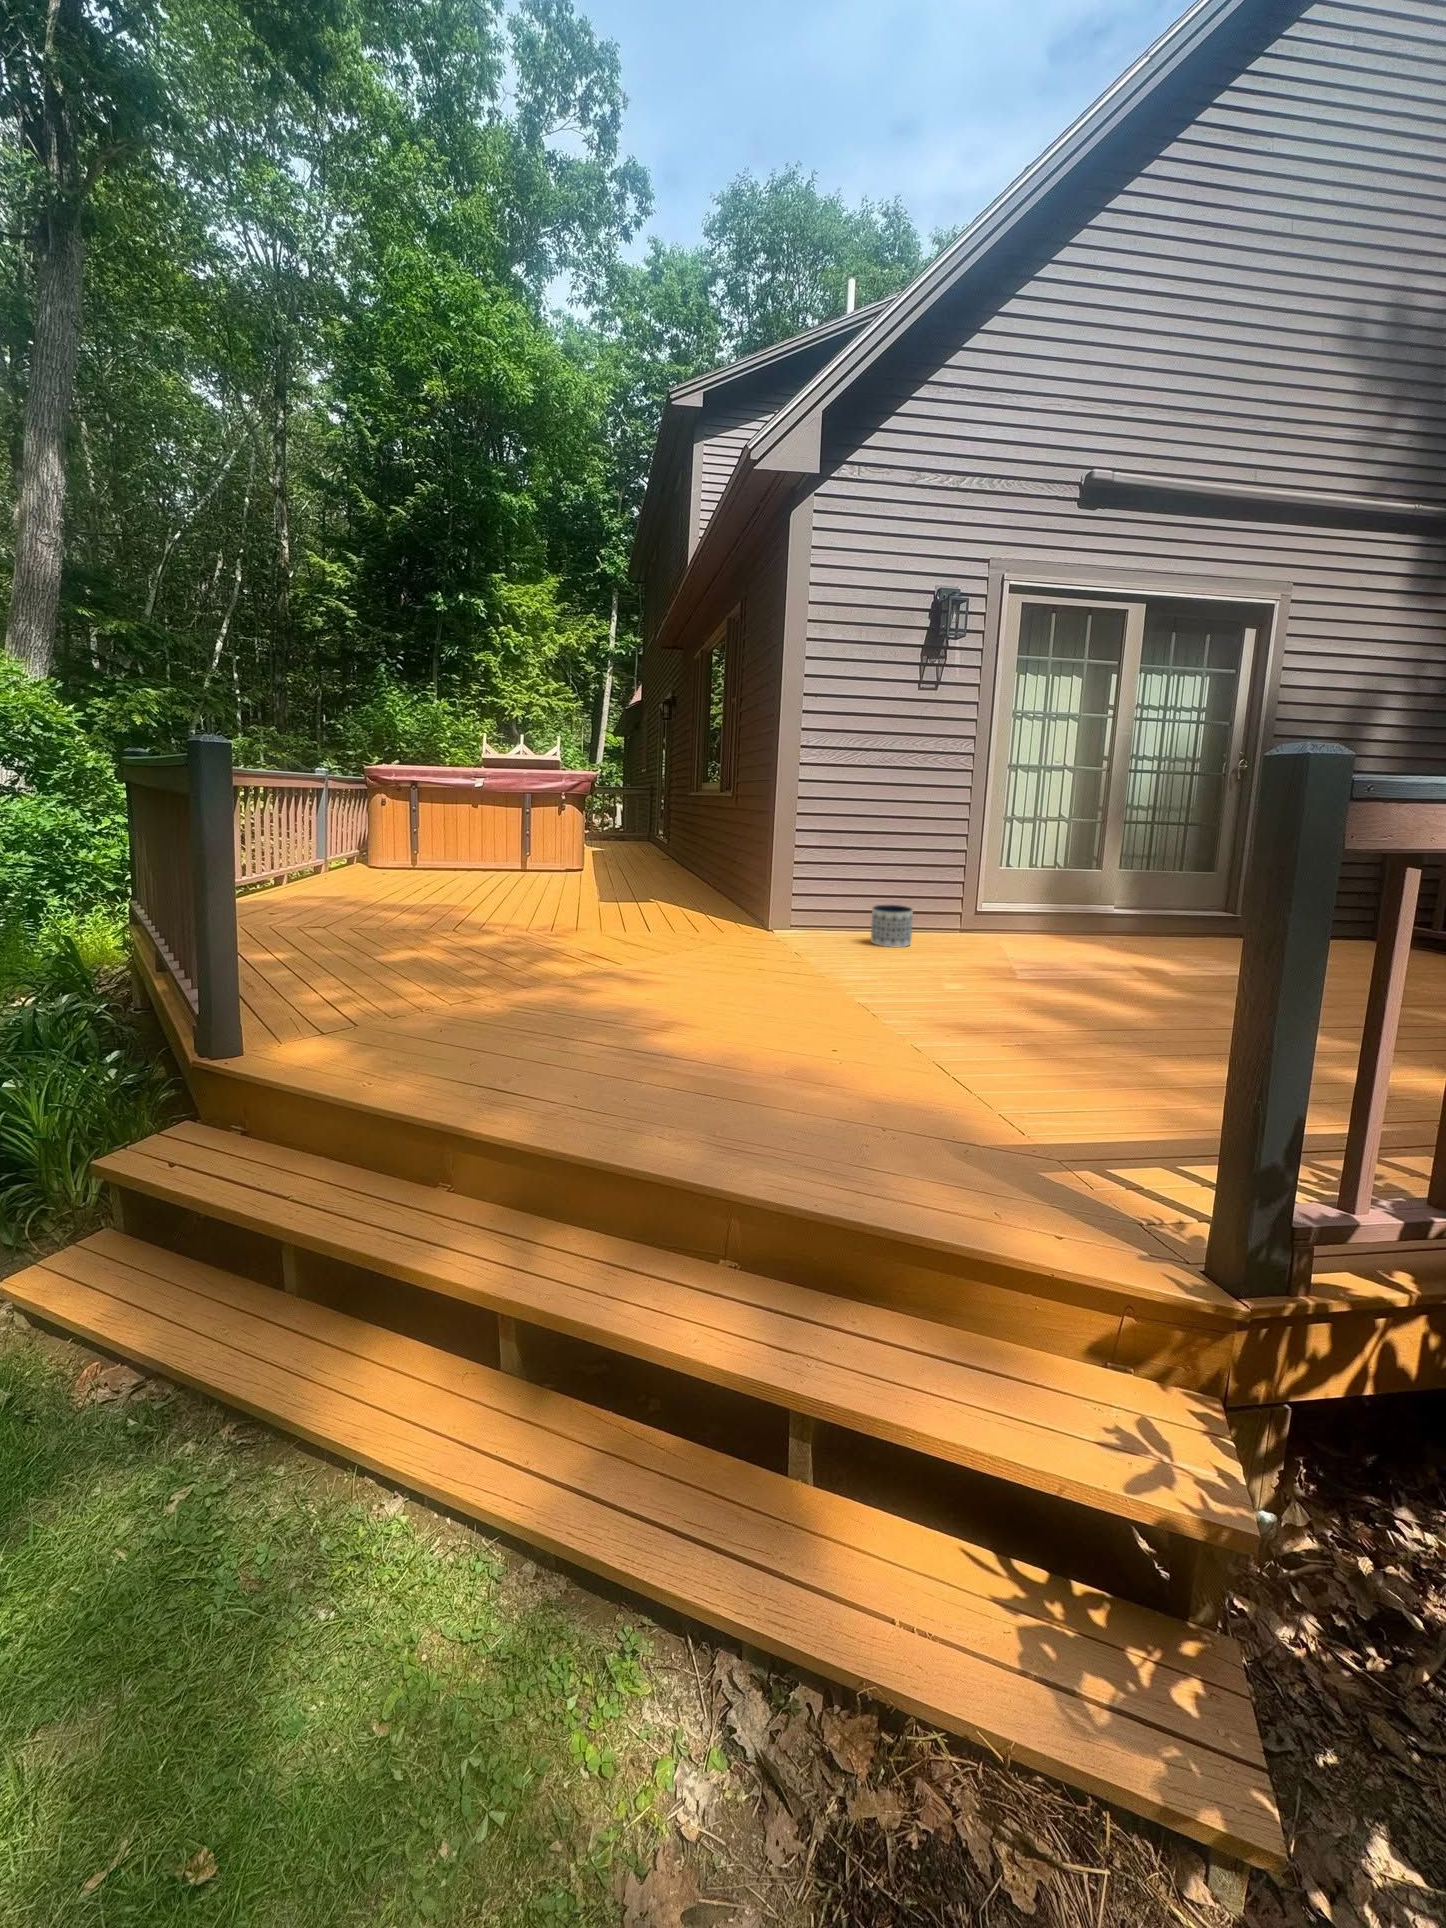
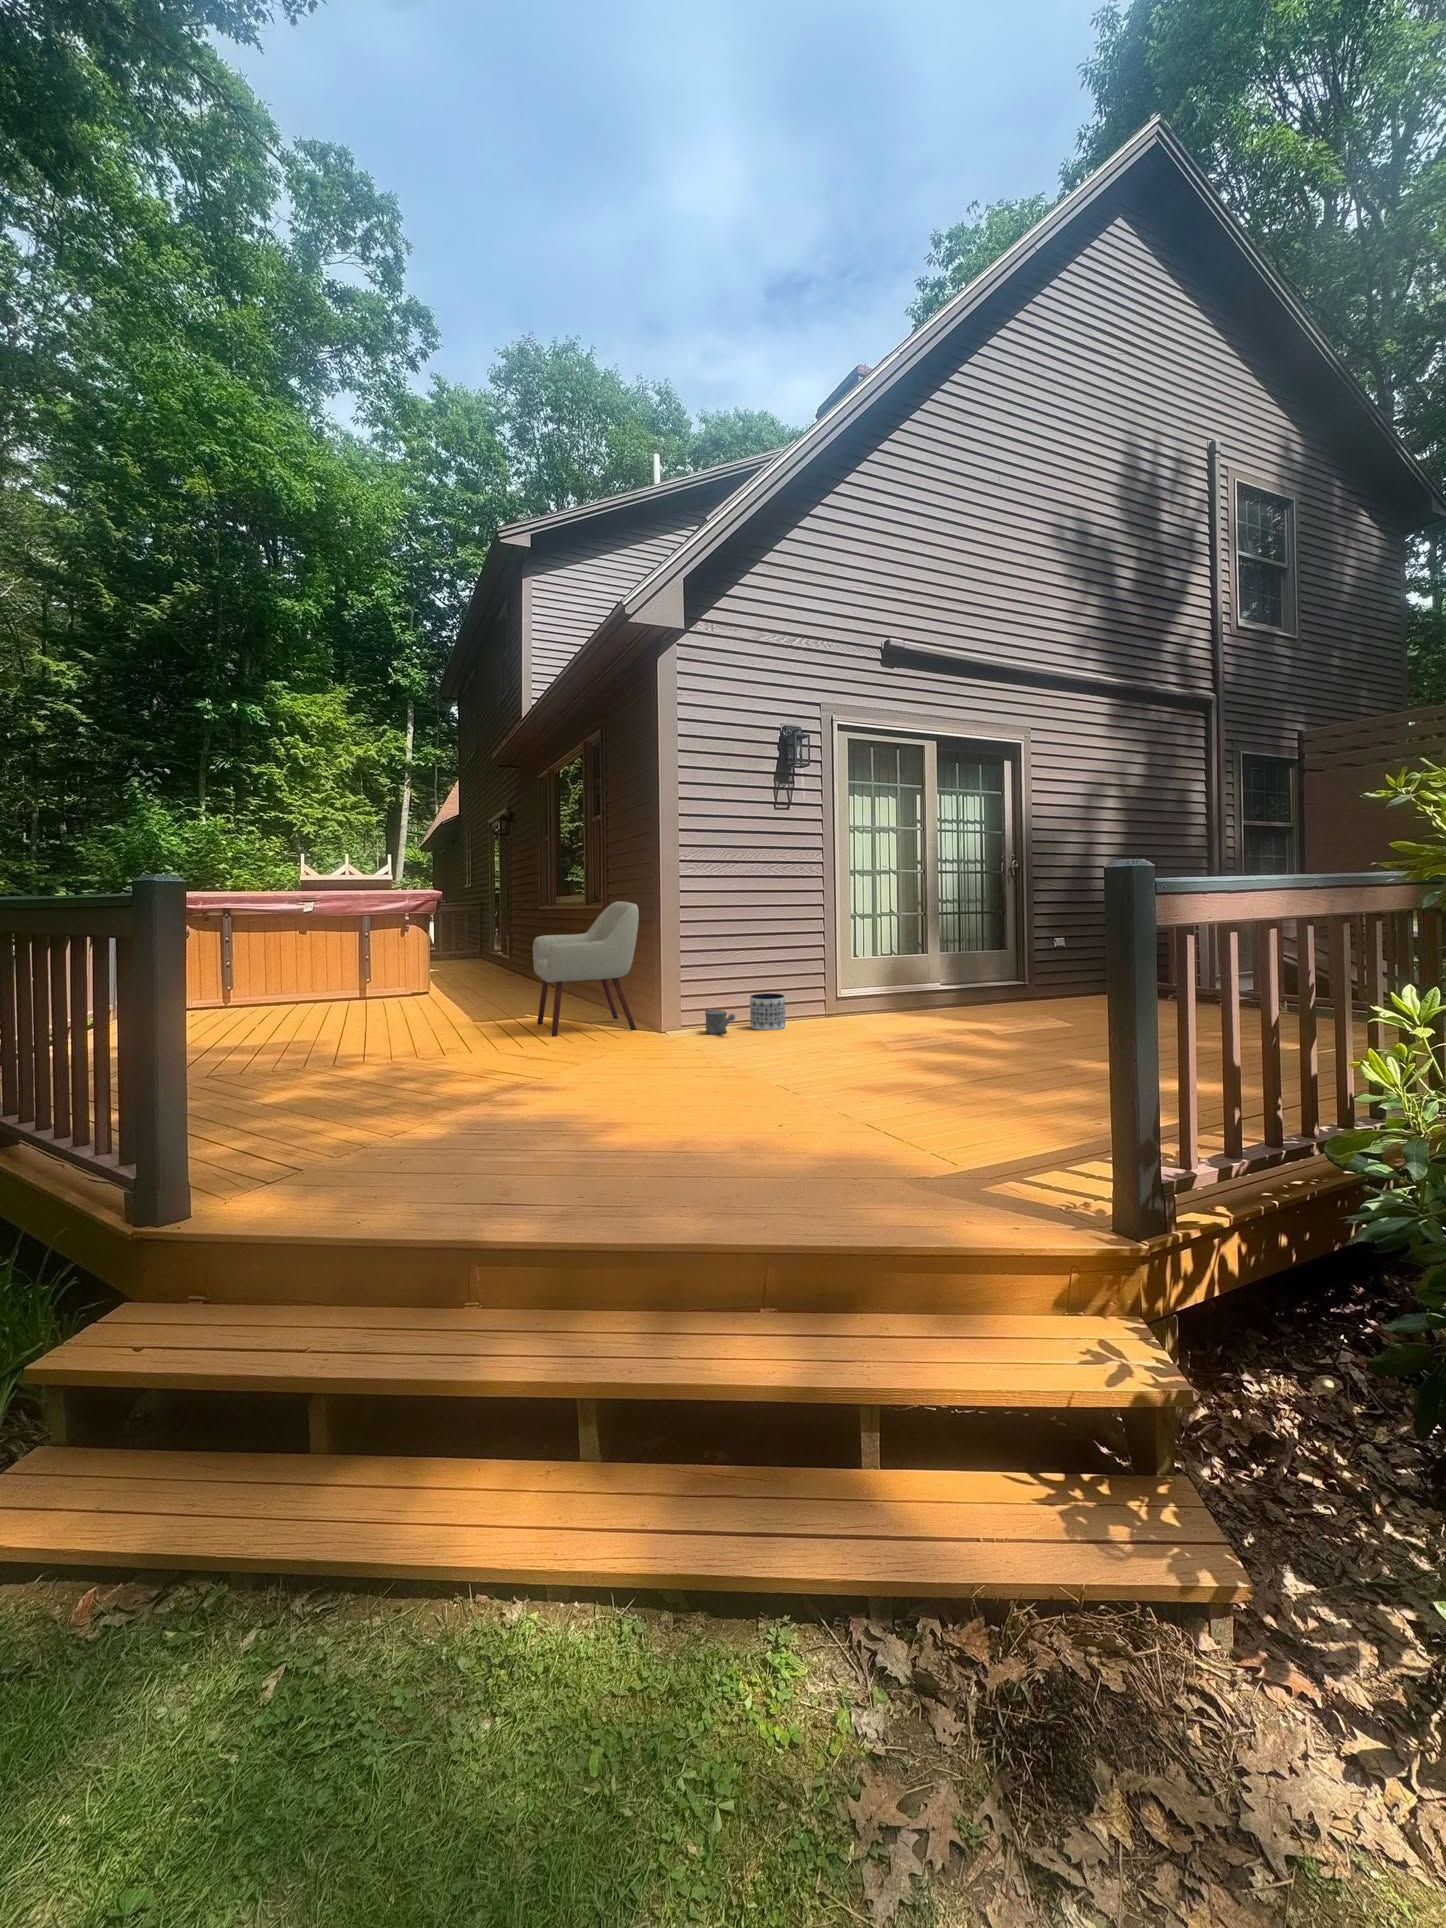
chair: none [650,794,755,936] -> present [533,902,639,1037]
watering can: none [817,918,848,947] -> present [705,1009,735,1035]

